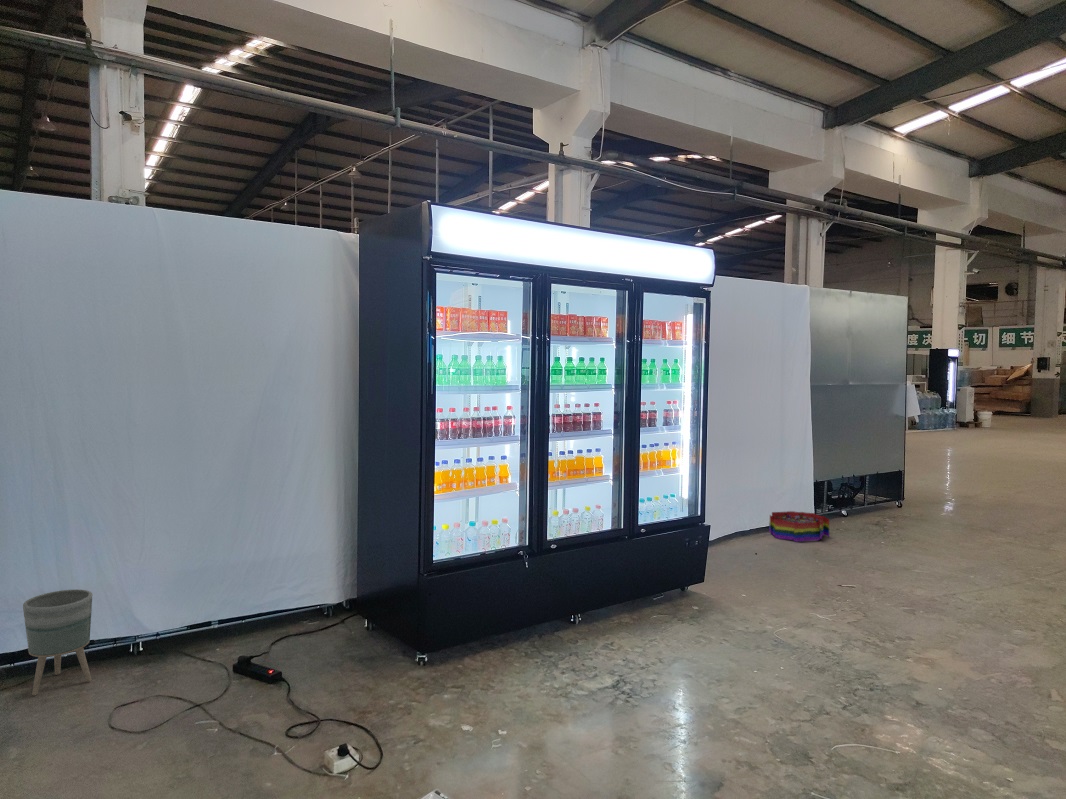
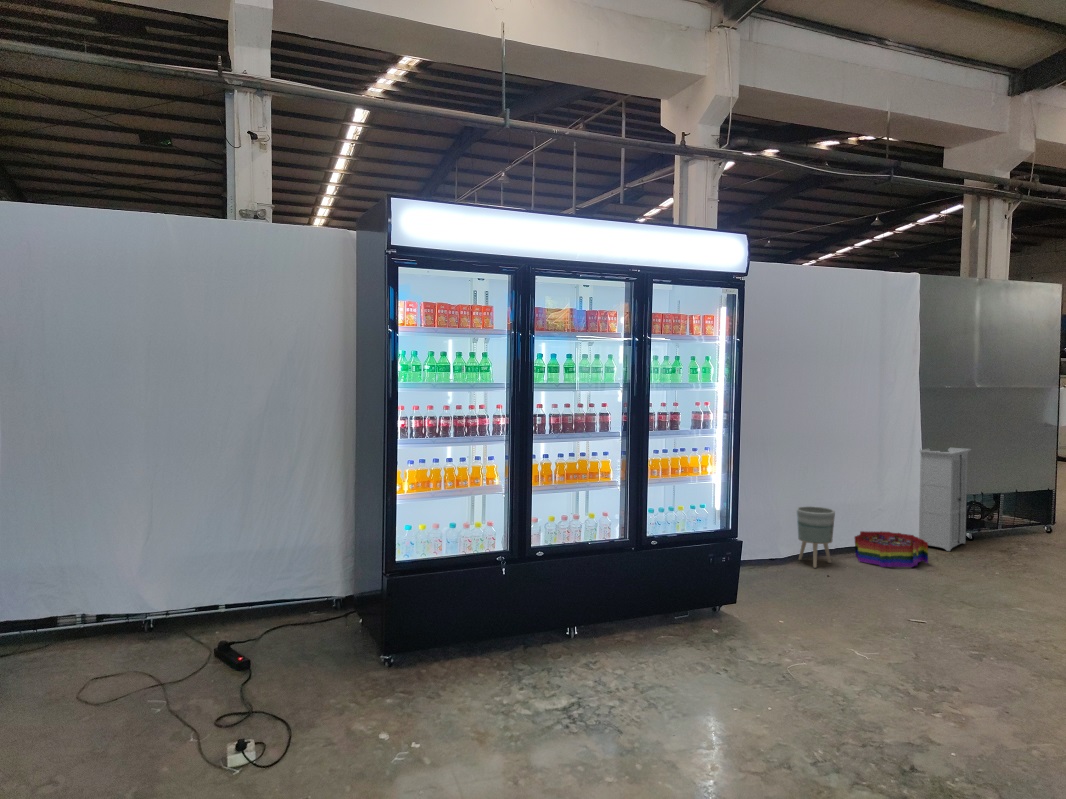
storage cabinet: none [813,436,851,526] -> present [919,448,971,551]
planter: present [23,589,93,695] -> present [797,506,835,568]

